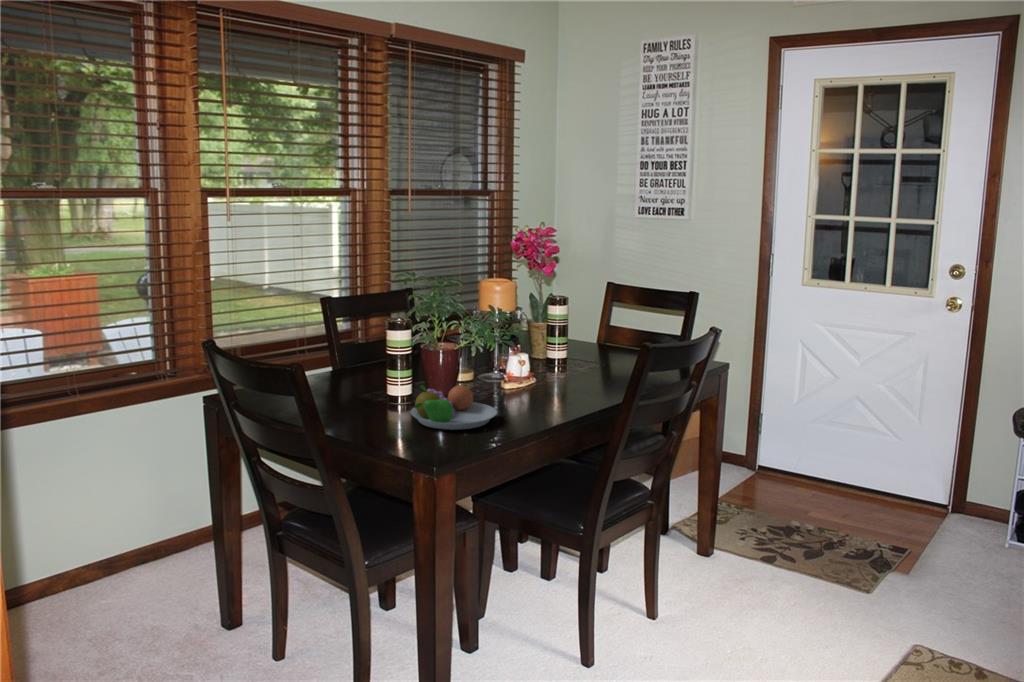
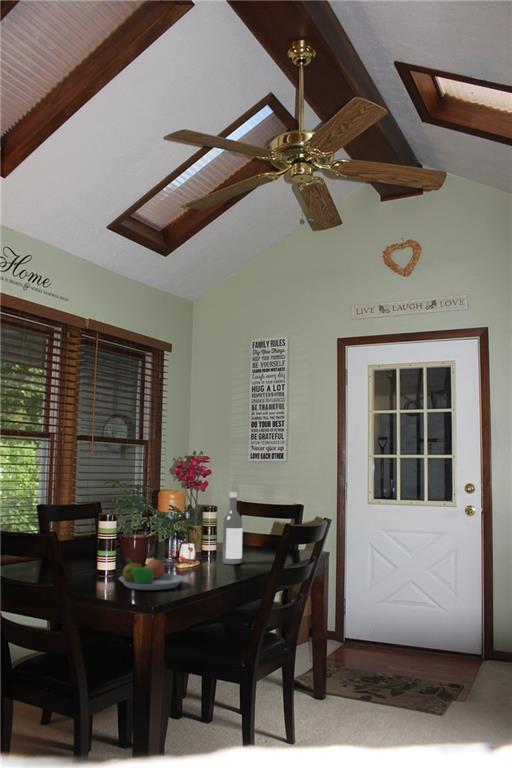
wine bottle: none [565,287,592,385] -> present [223,492,242,564]

